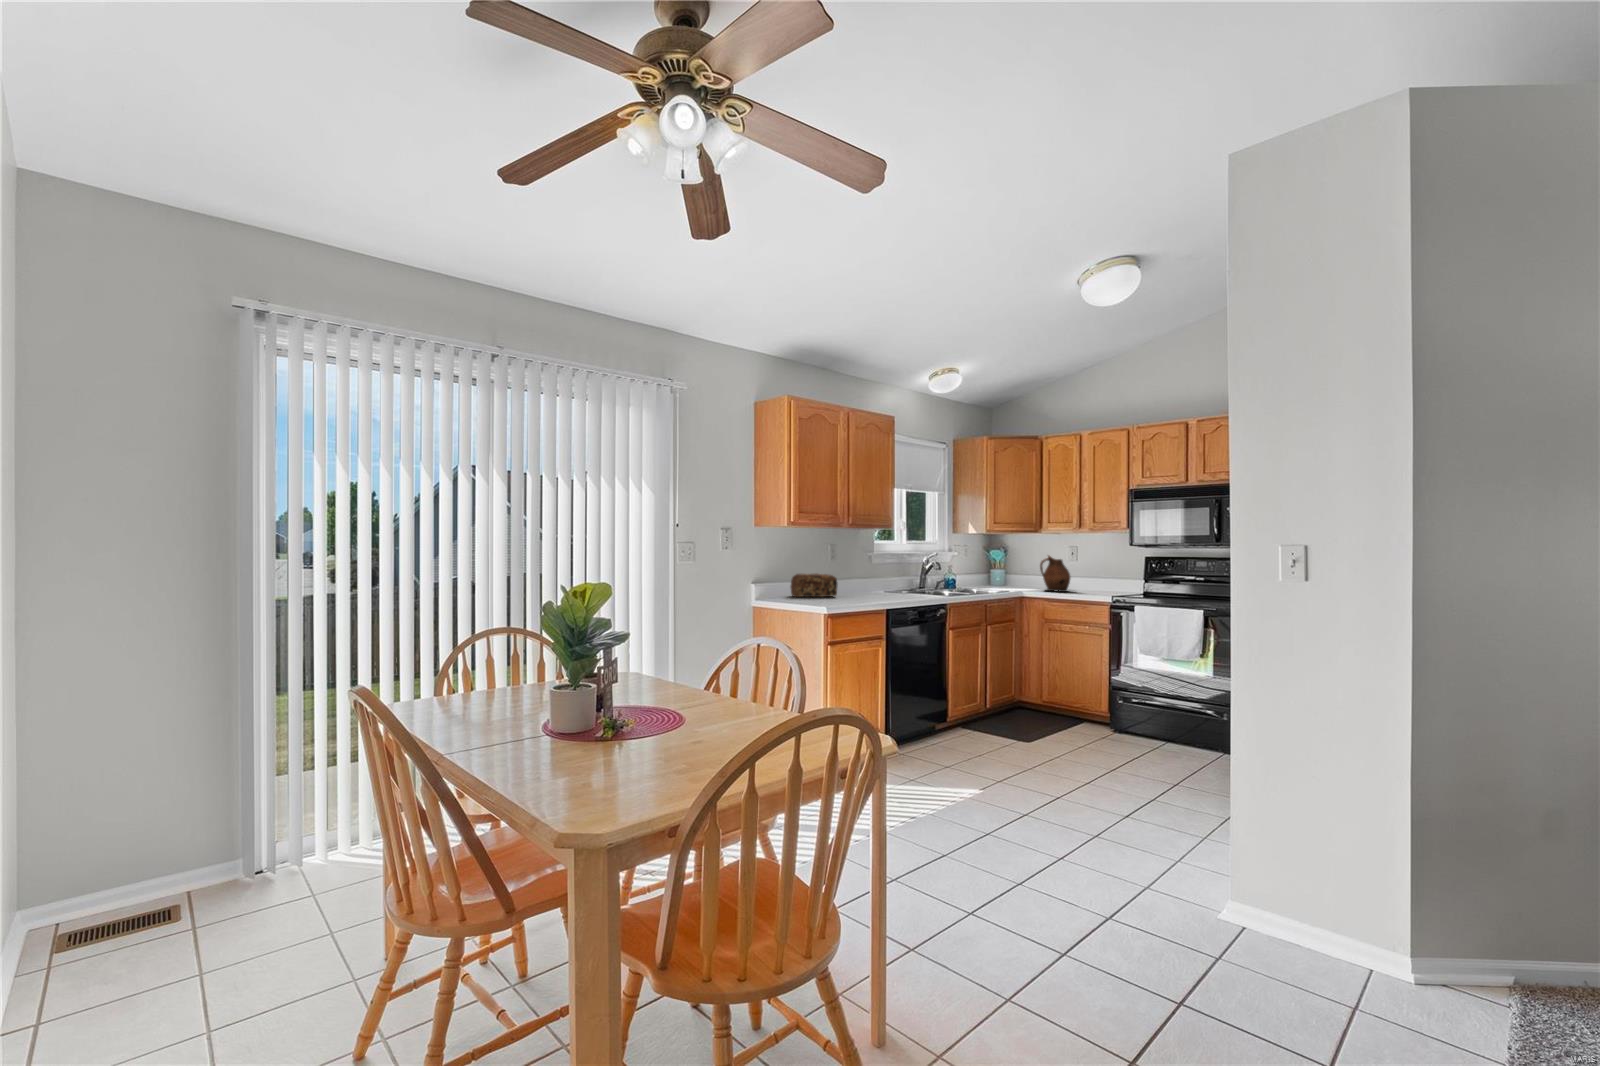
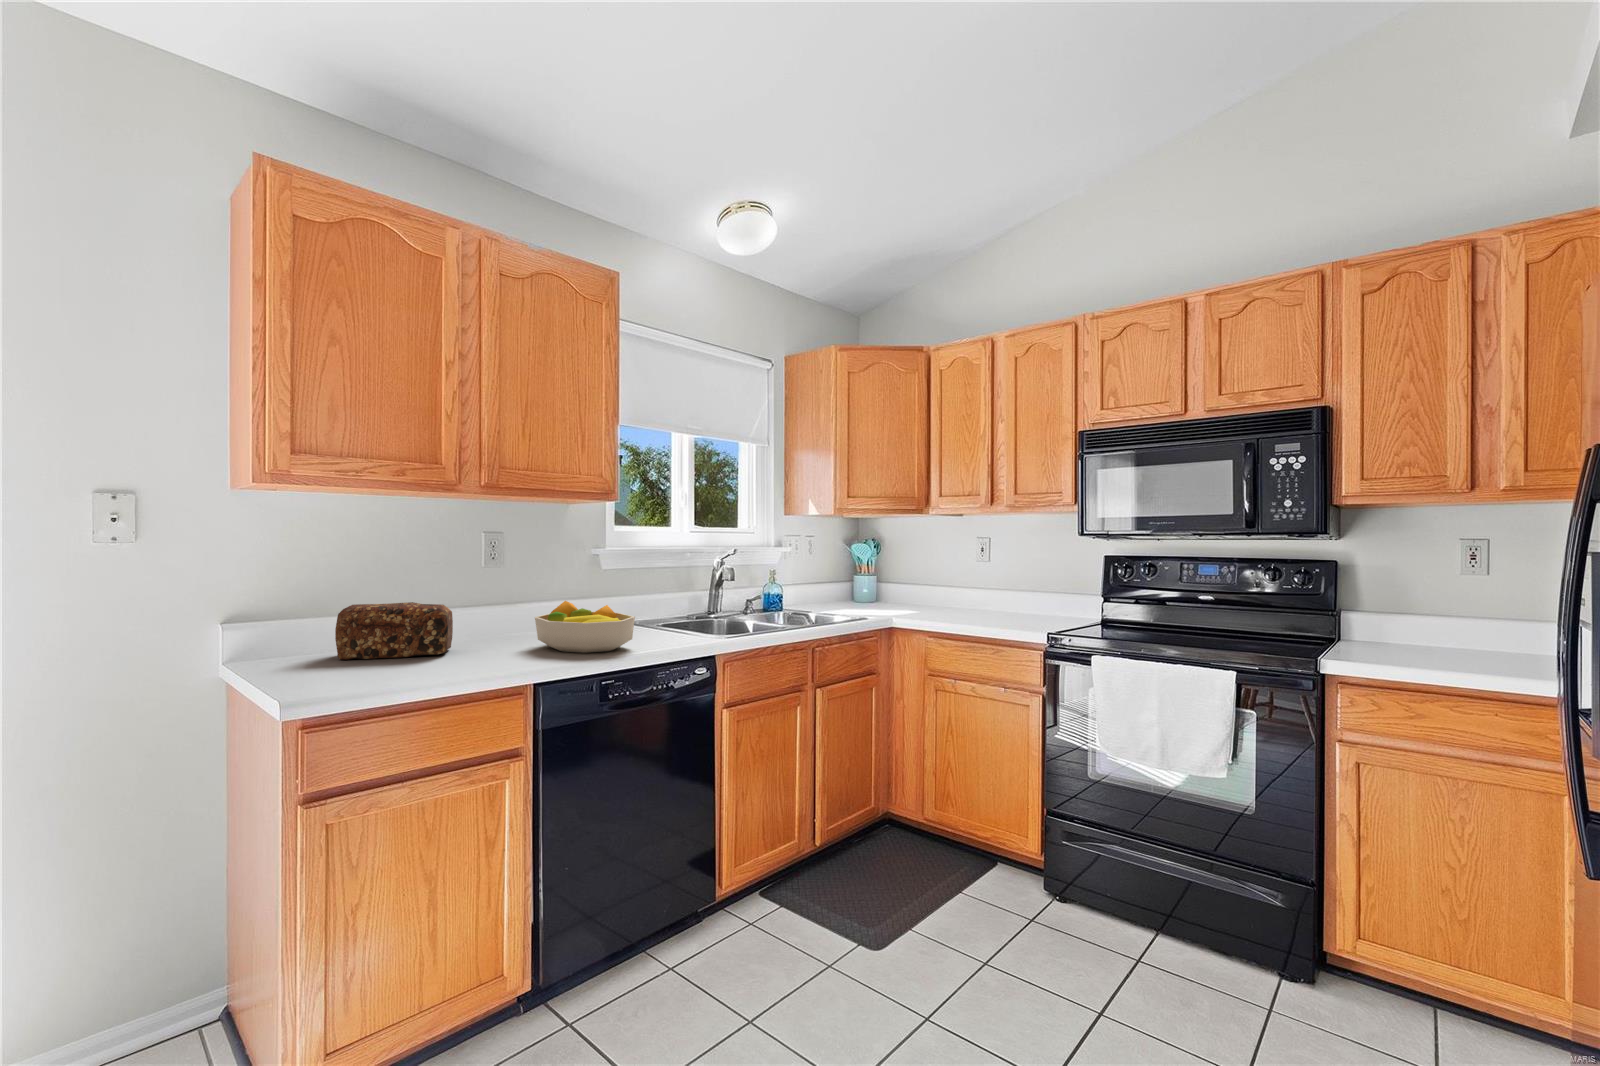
ceramic pitcher: present [1040,555,1070,592] -> none [922,552,986,621]
fruit bowl: none [867,575,914,597] -> present [535,601,635,653]

